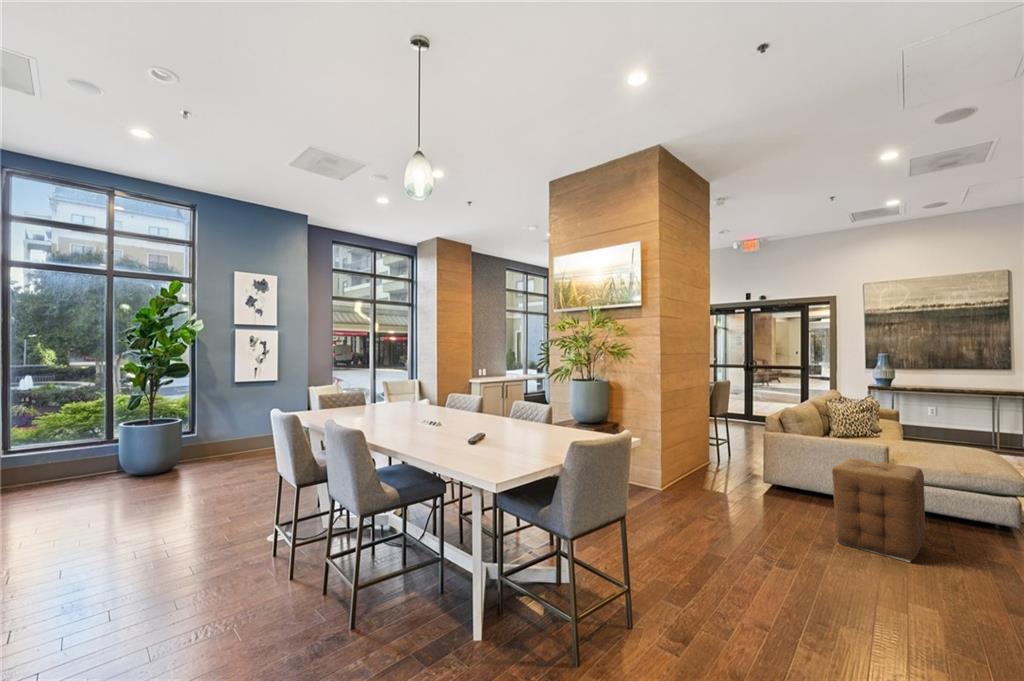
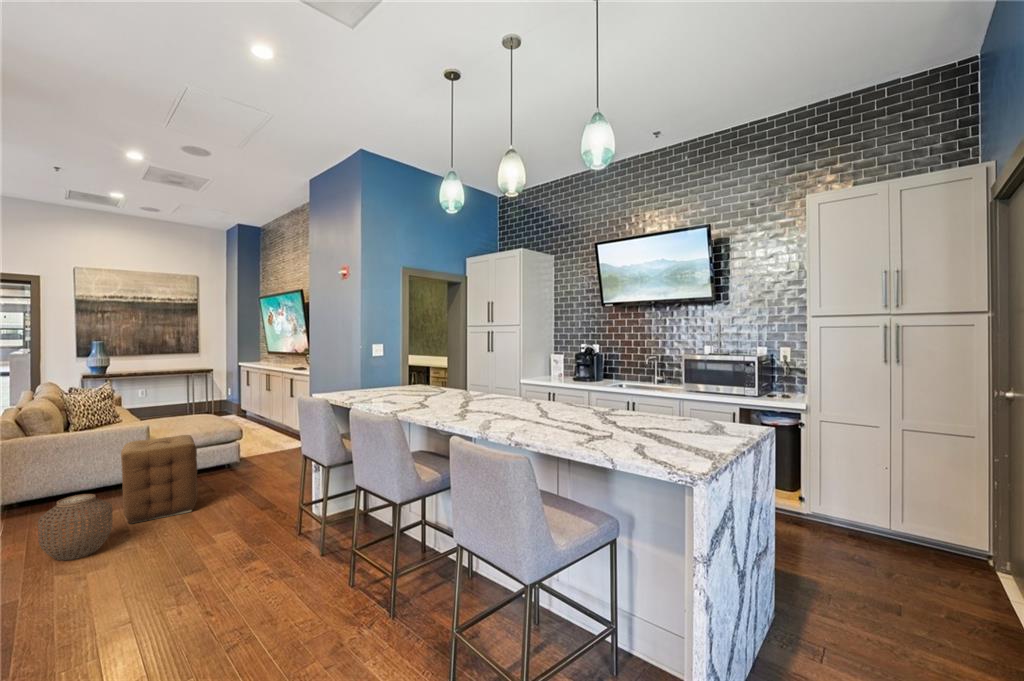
woven basket: none [754,493,812,554] -> present [38,494,112,560]

